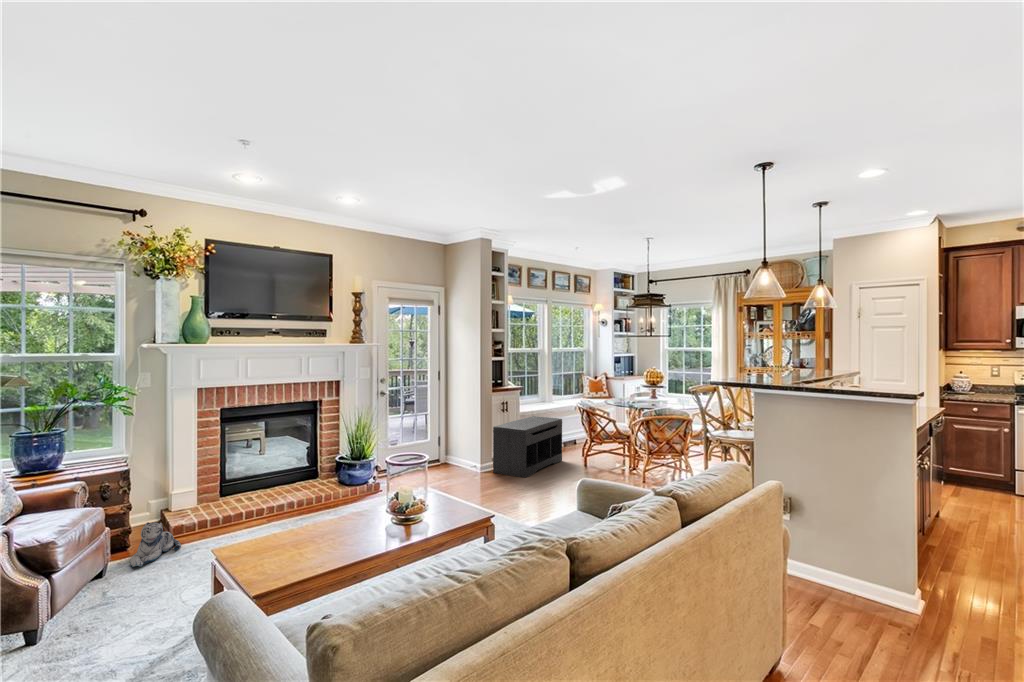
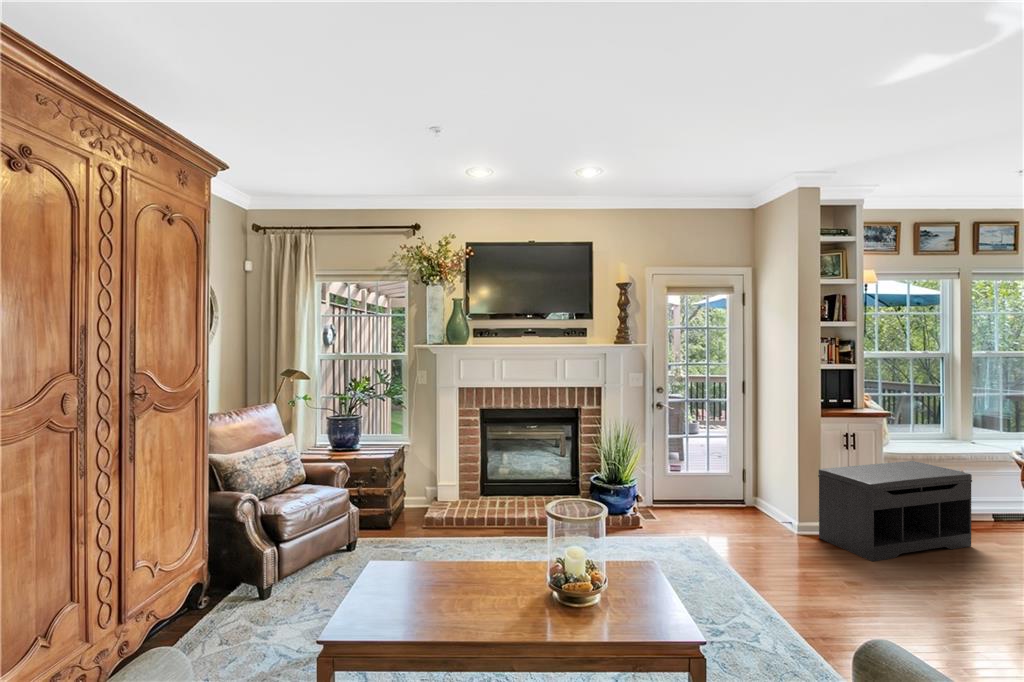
plush toy: present [130,522,181,568] -> none [373,510,423,550]

